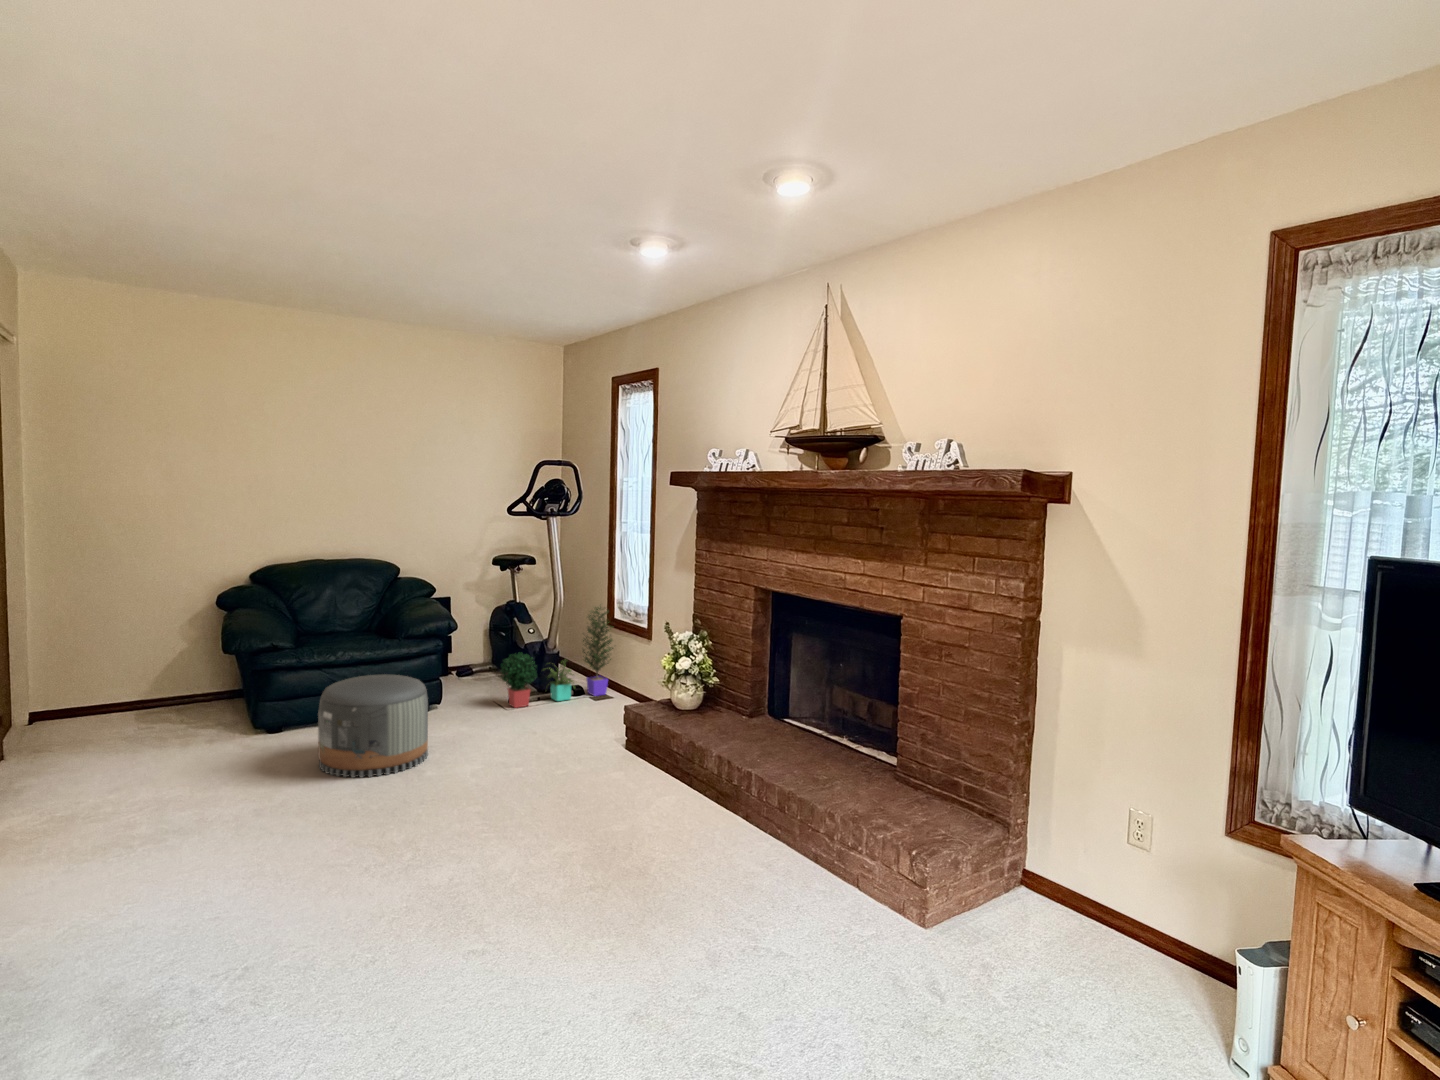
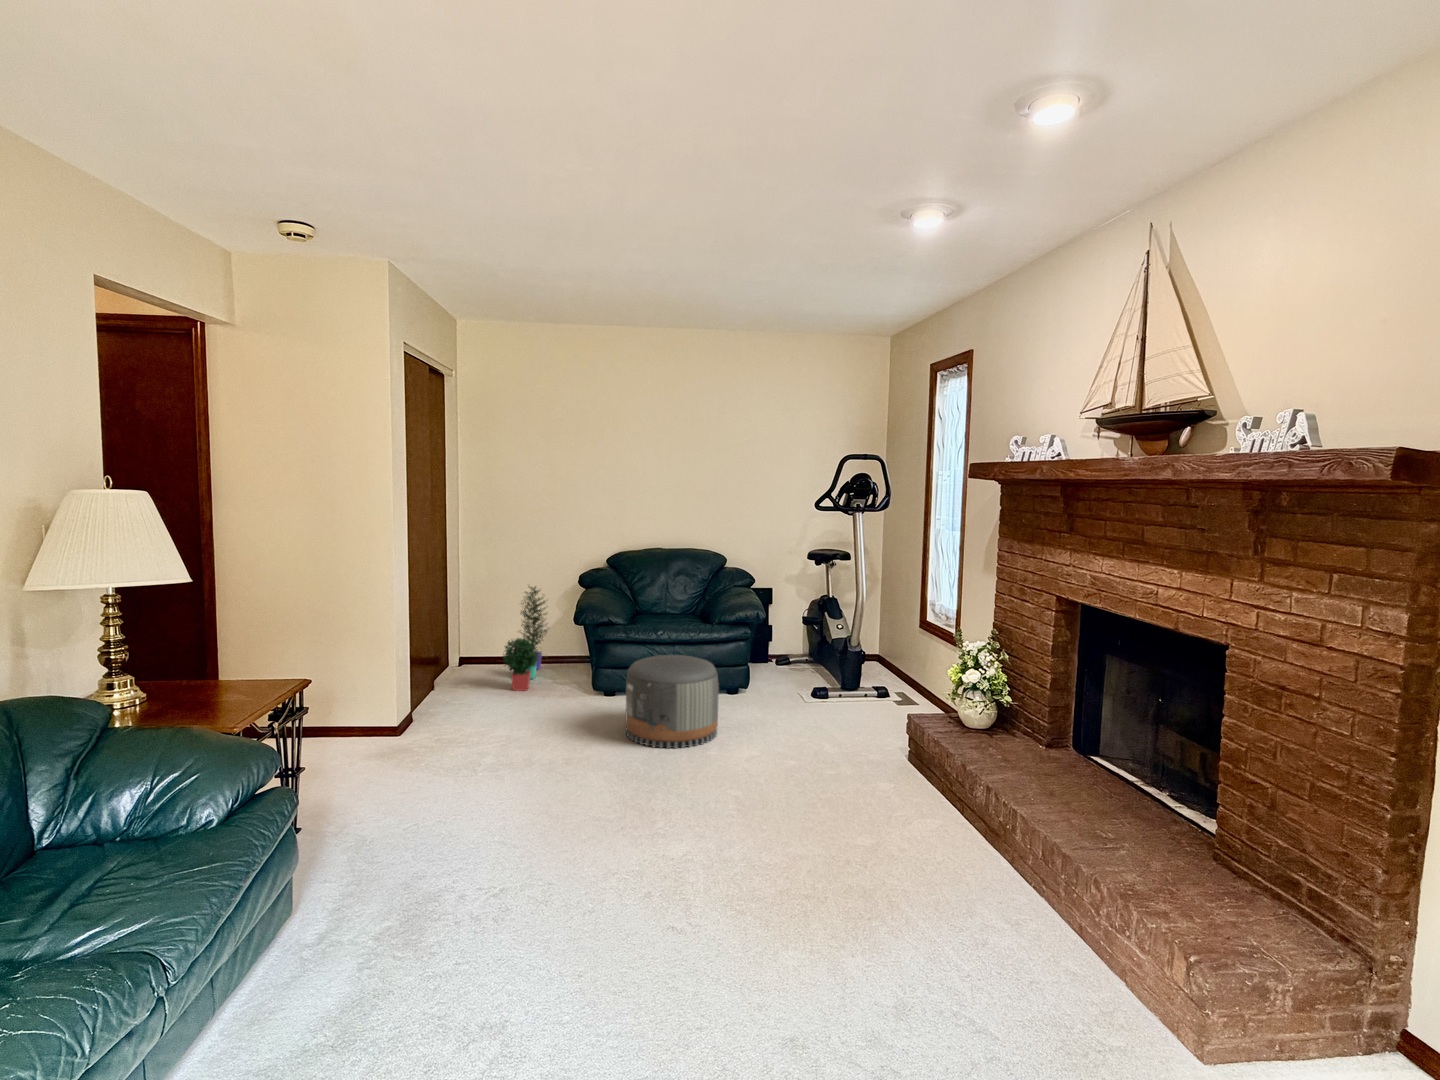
potted plant: present [500,607,613,708] -> present [503,587,548,691]

